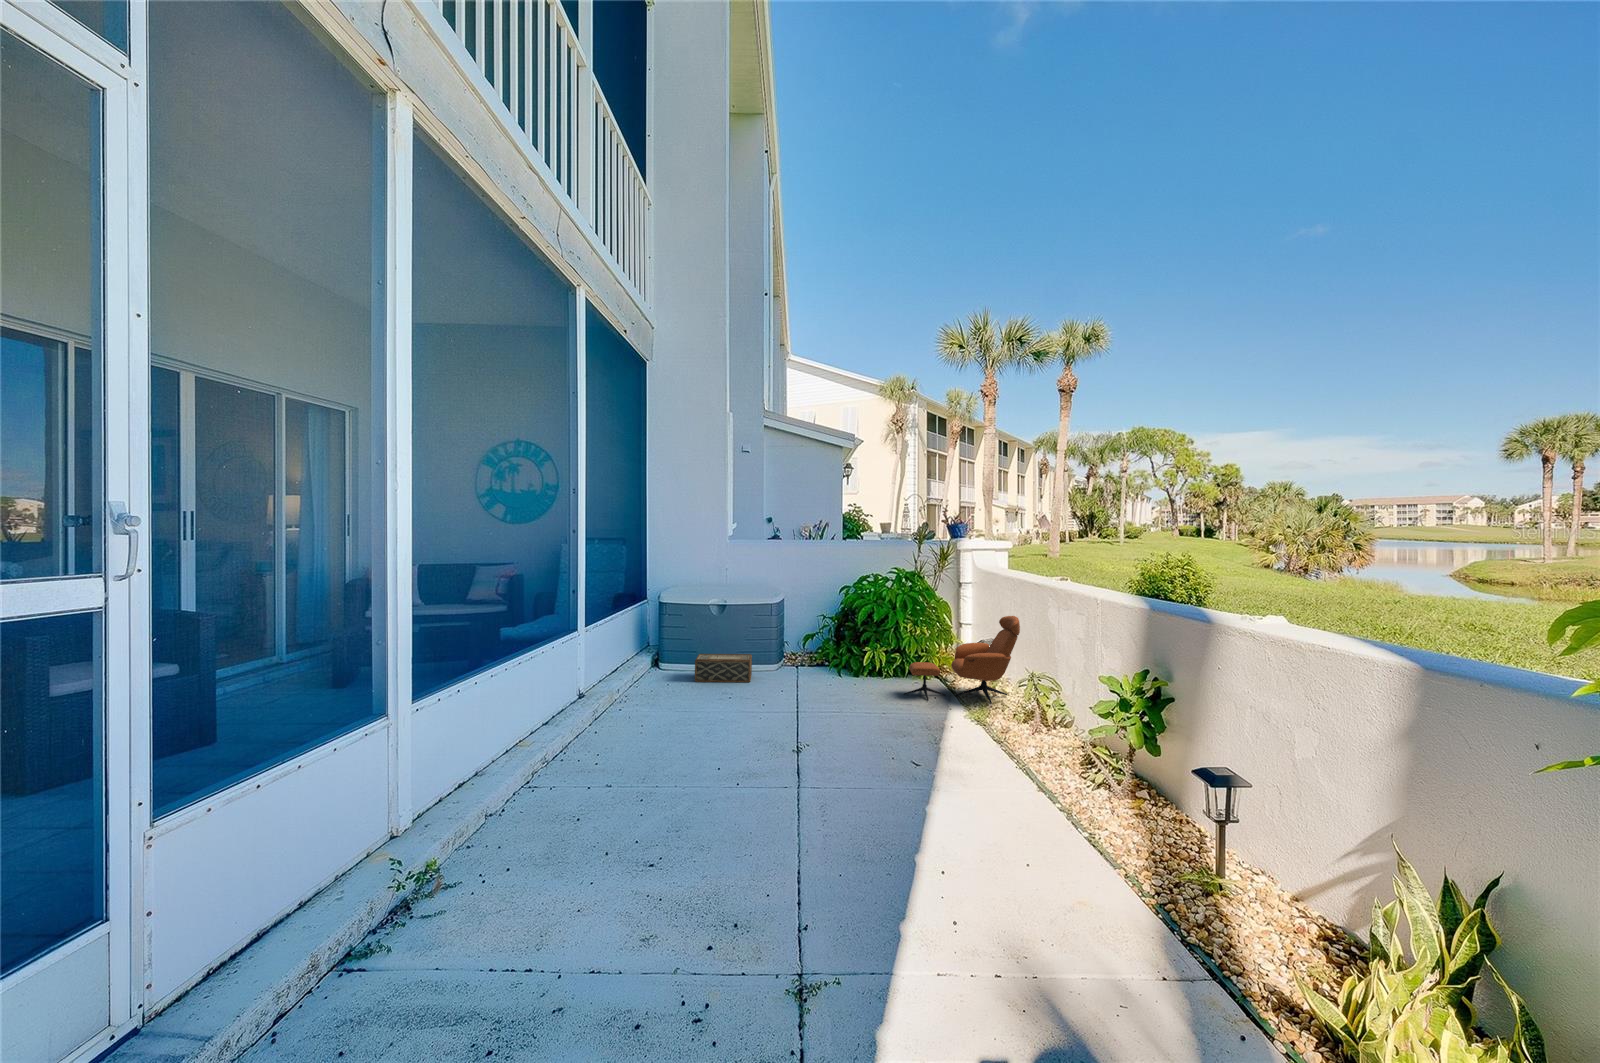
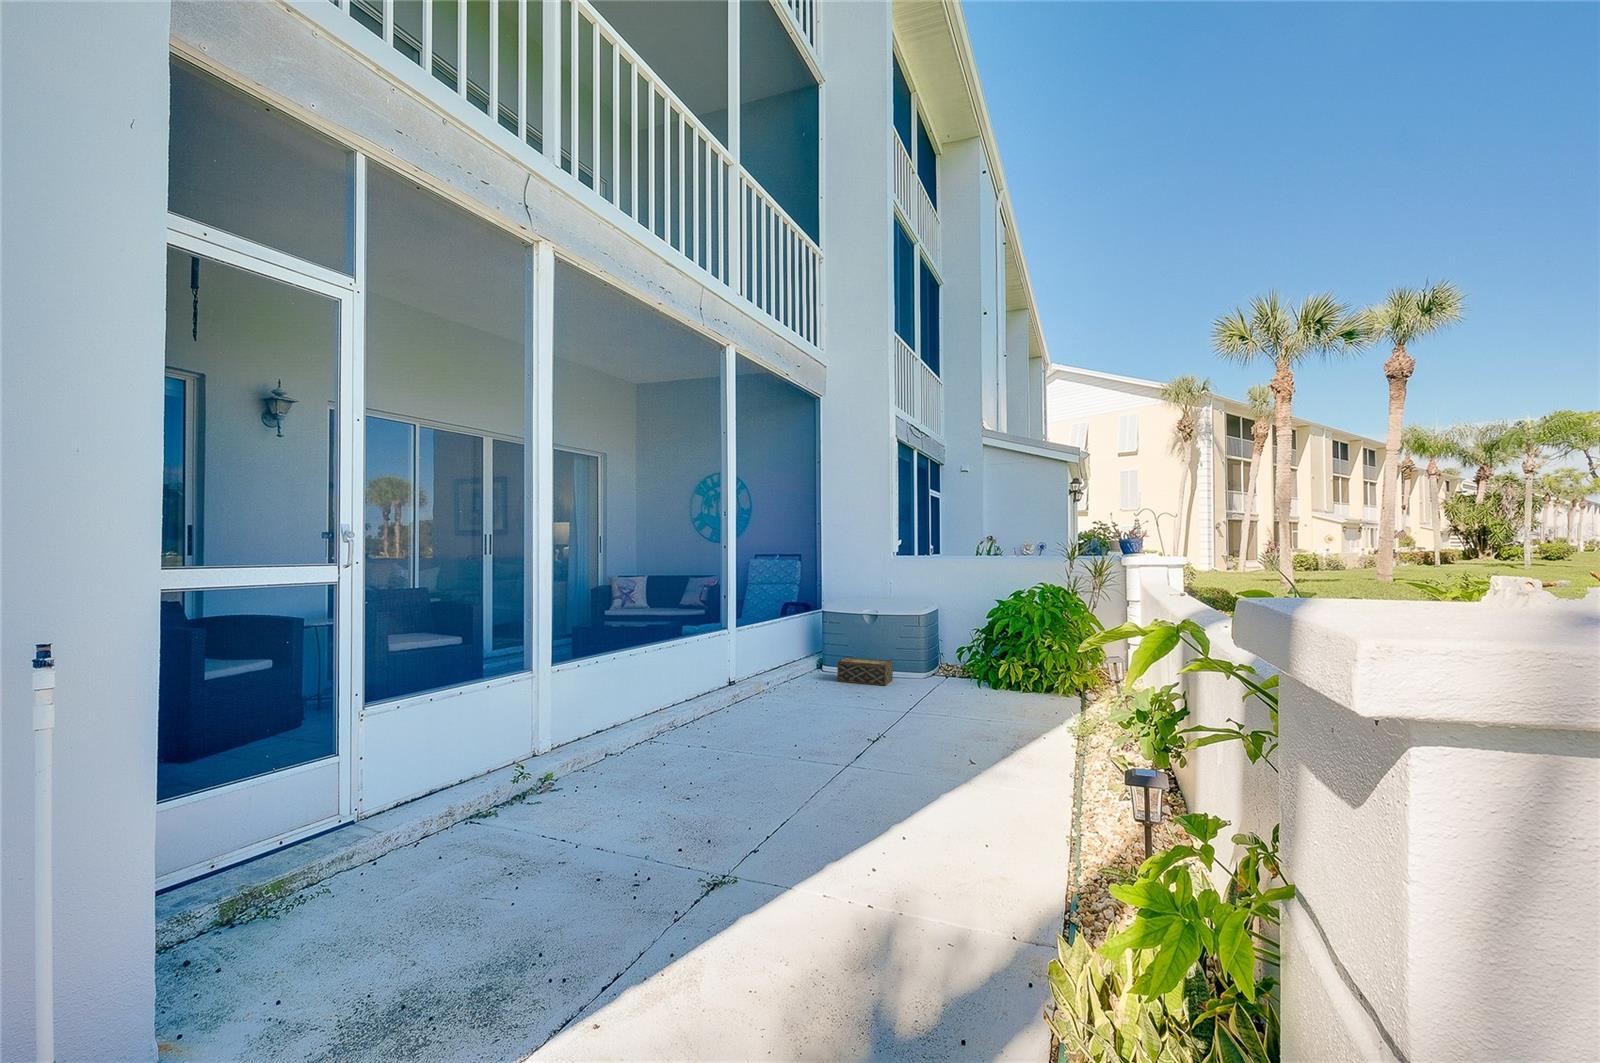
lounge chair: present [904,616,1020,703] -> none [1027,635,1155,726]

